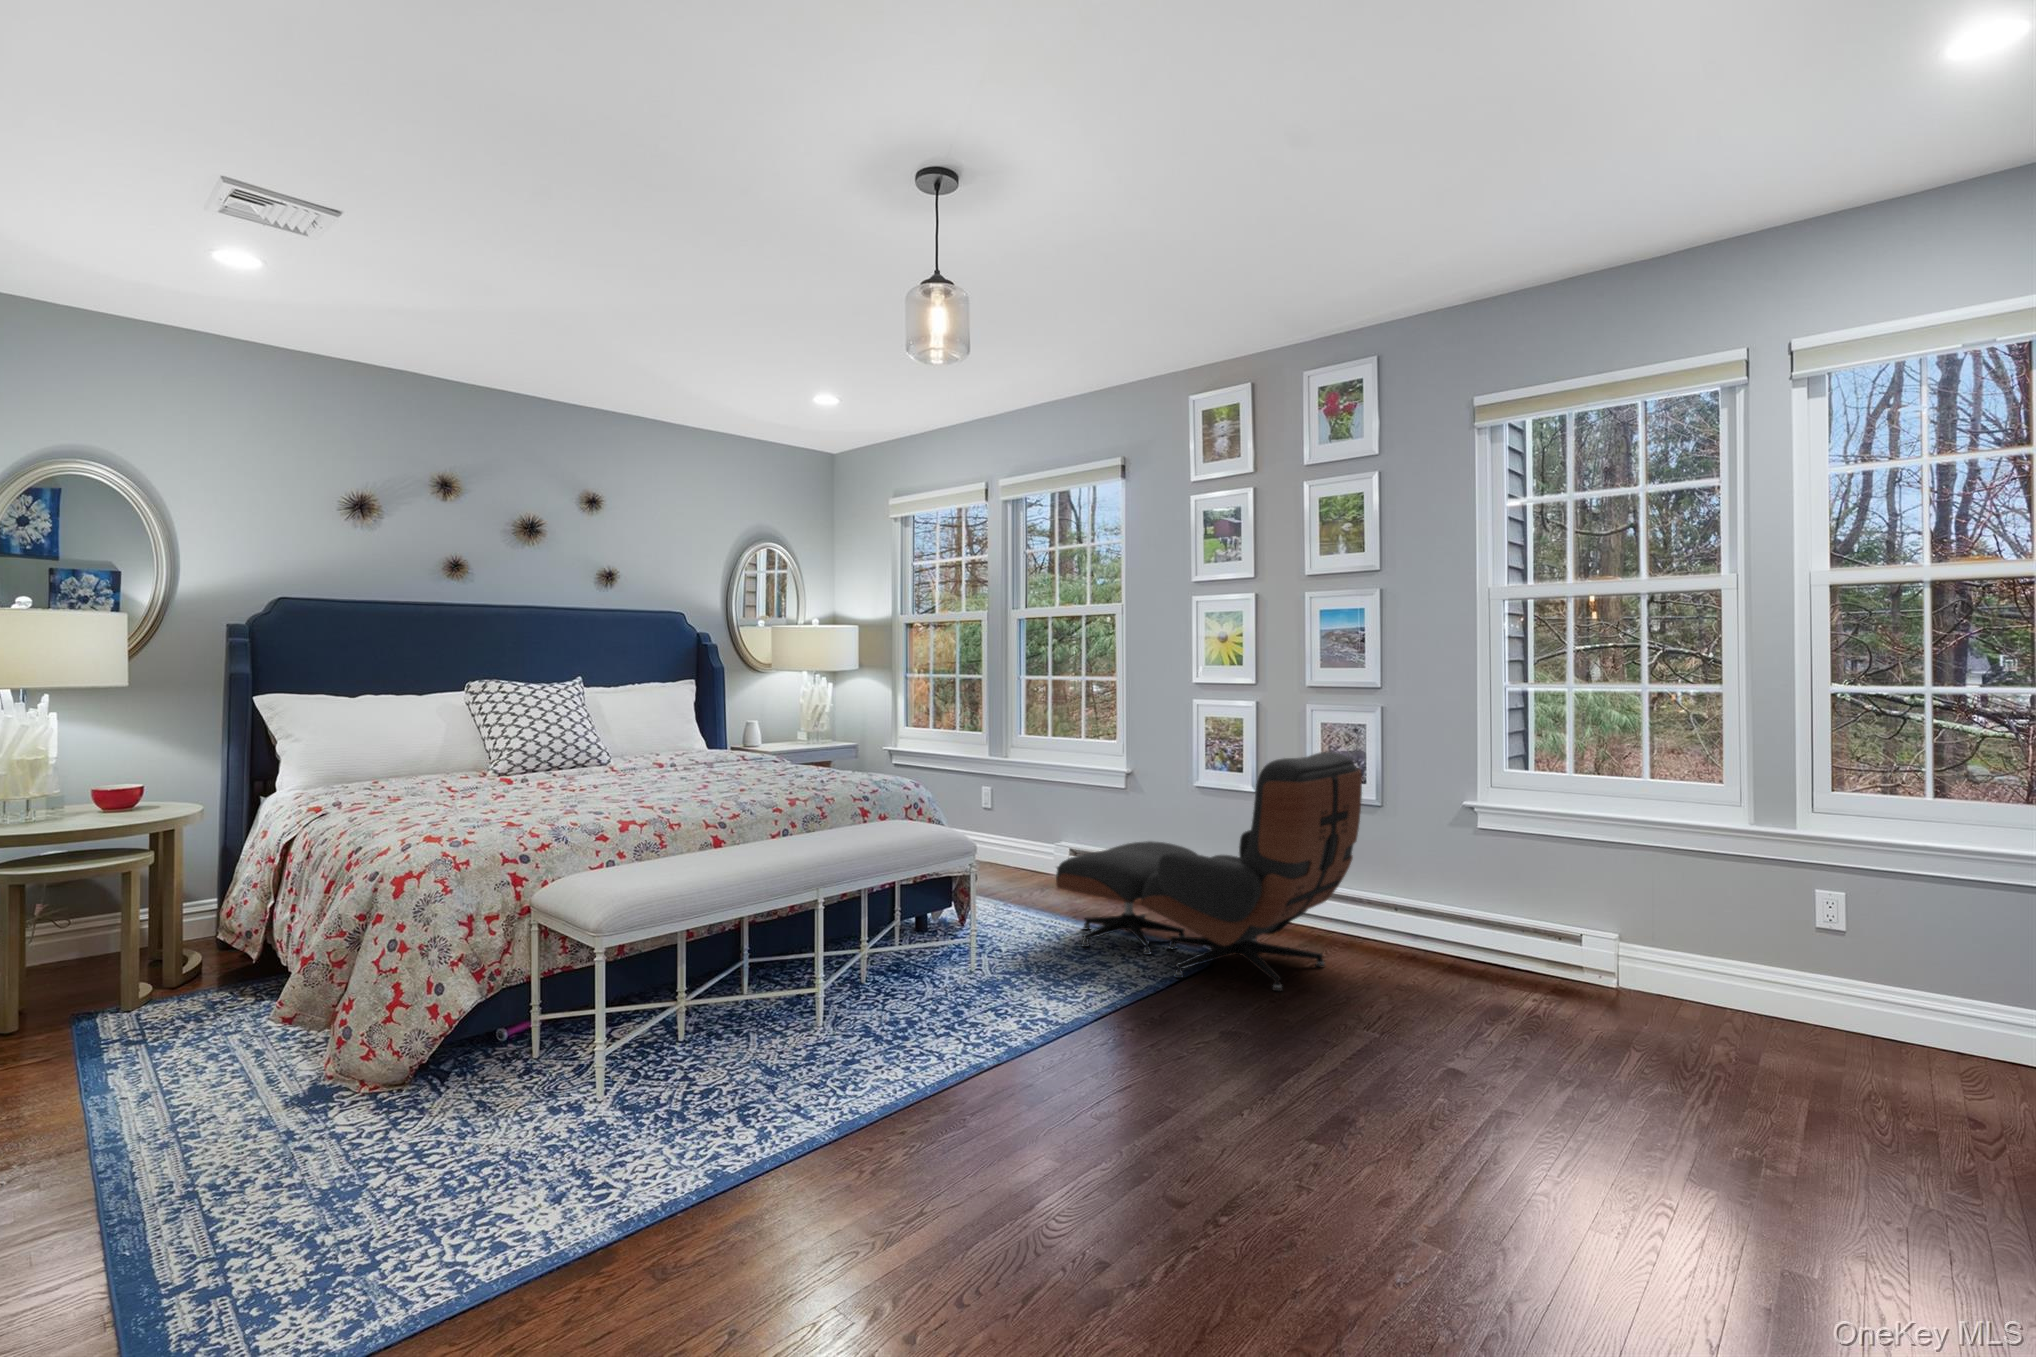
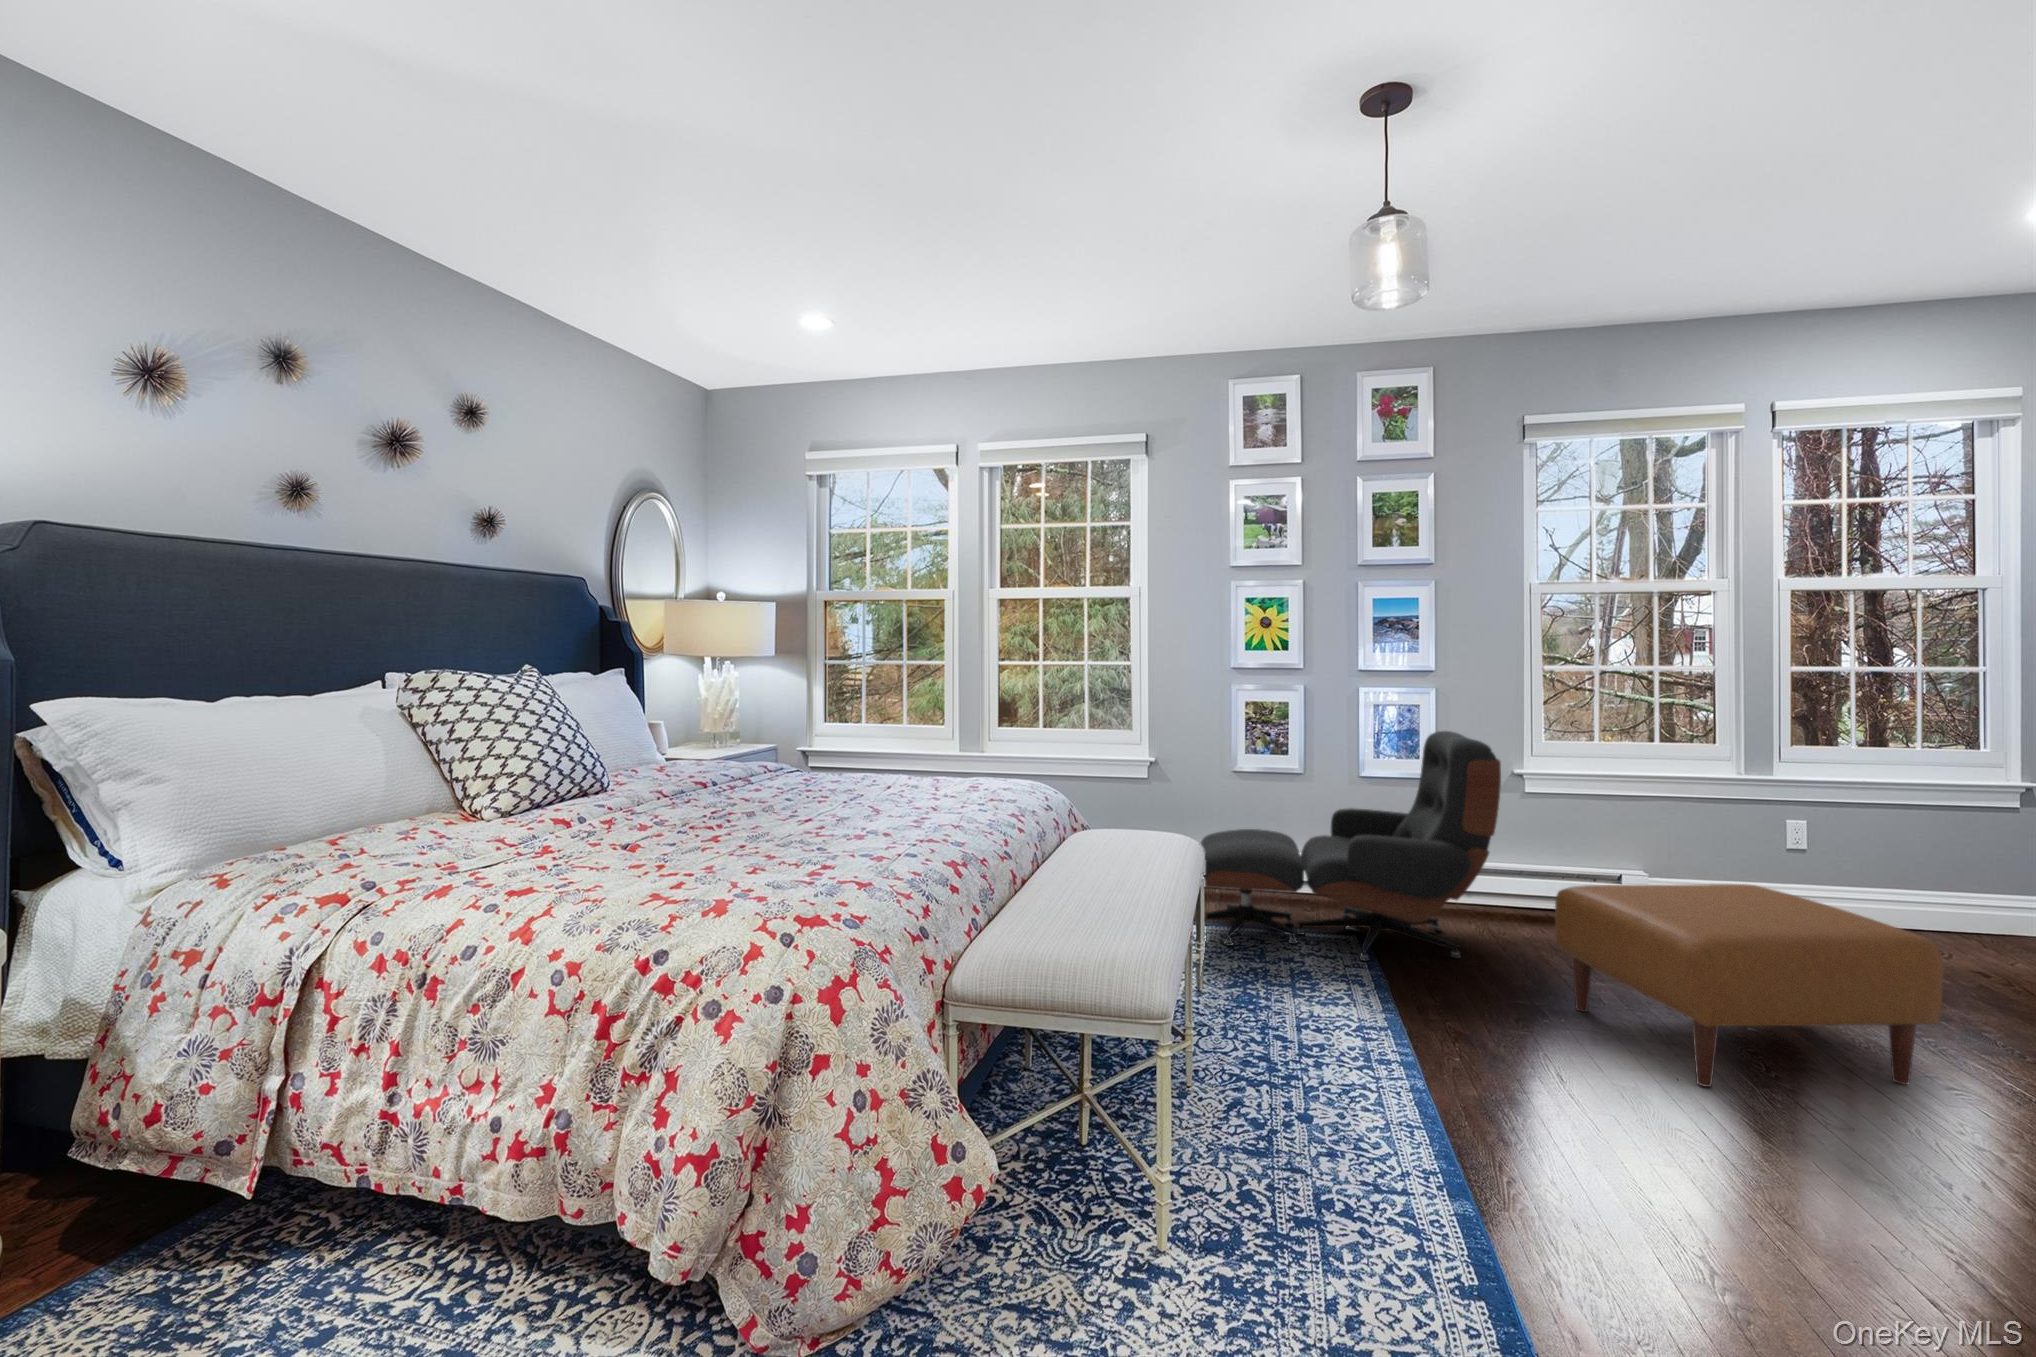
ottoman: none [1224,918,1528,1185] -> present [1555,884,1944,1087]

